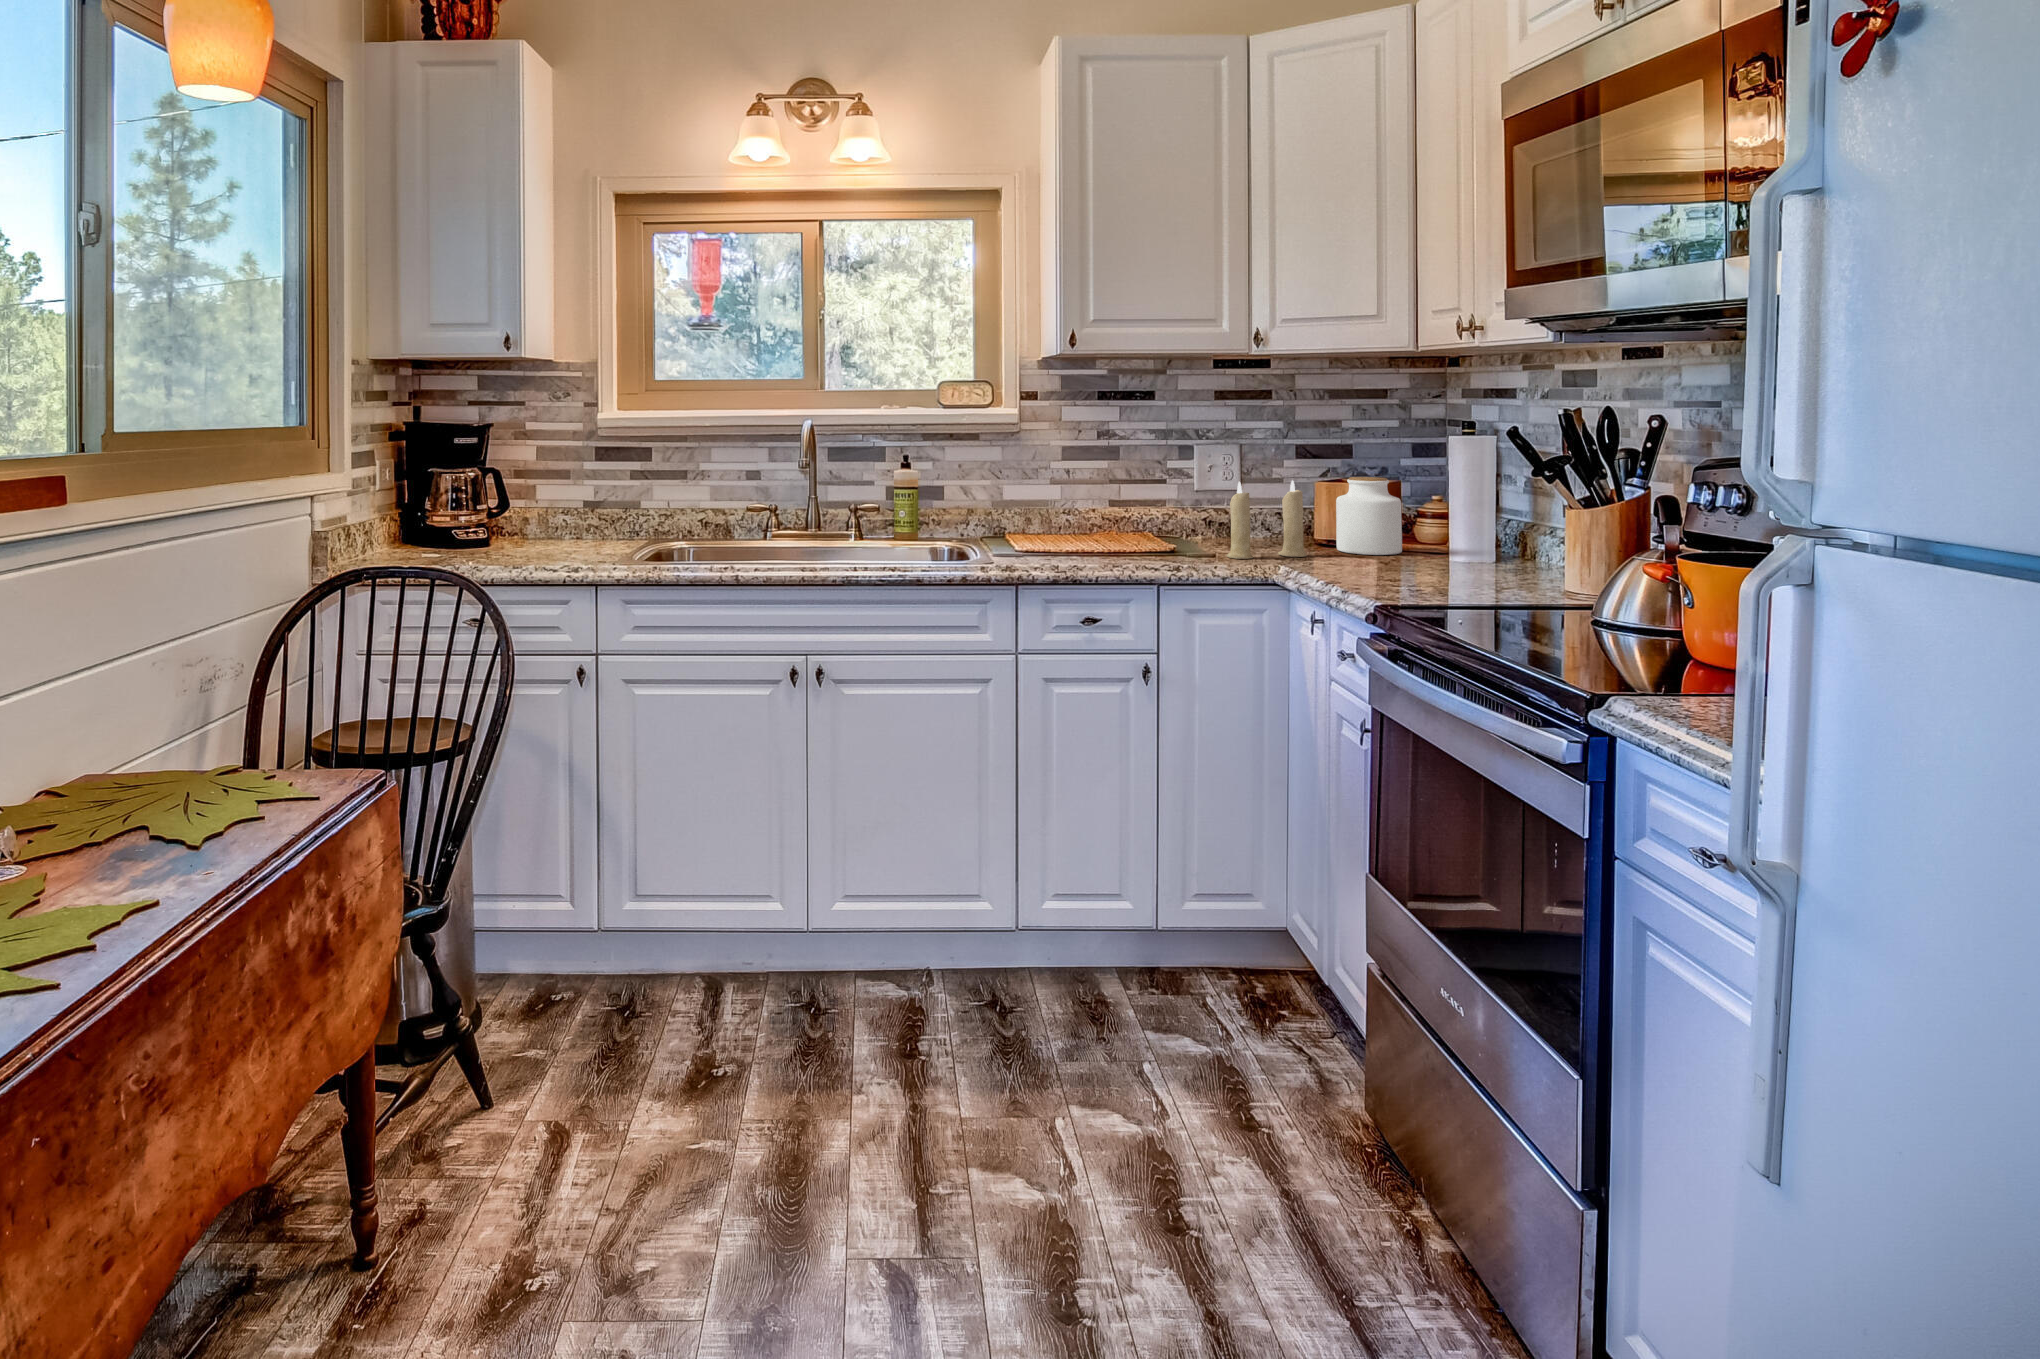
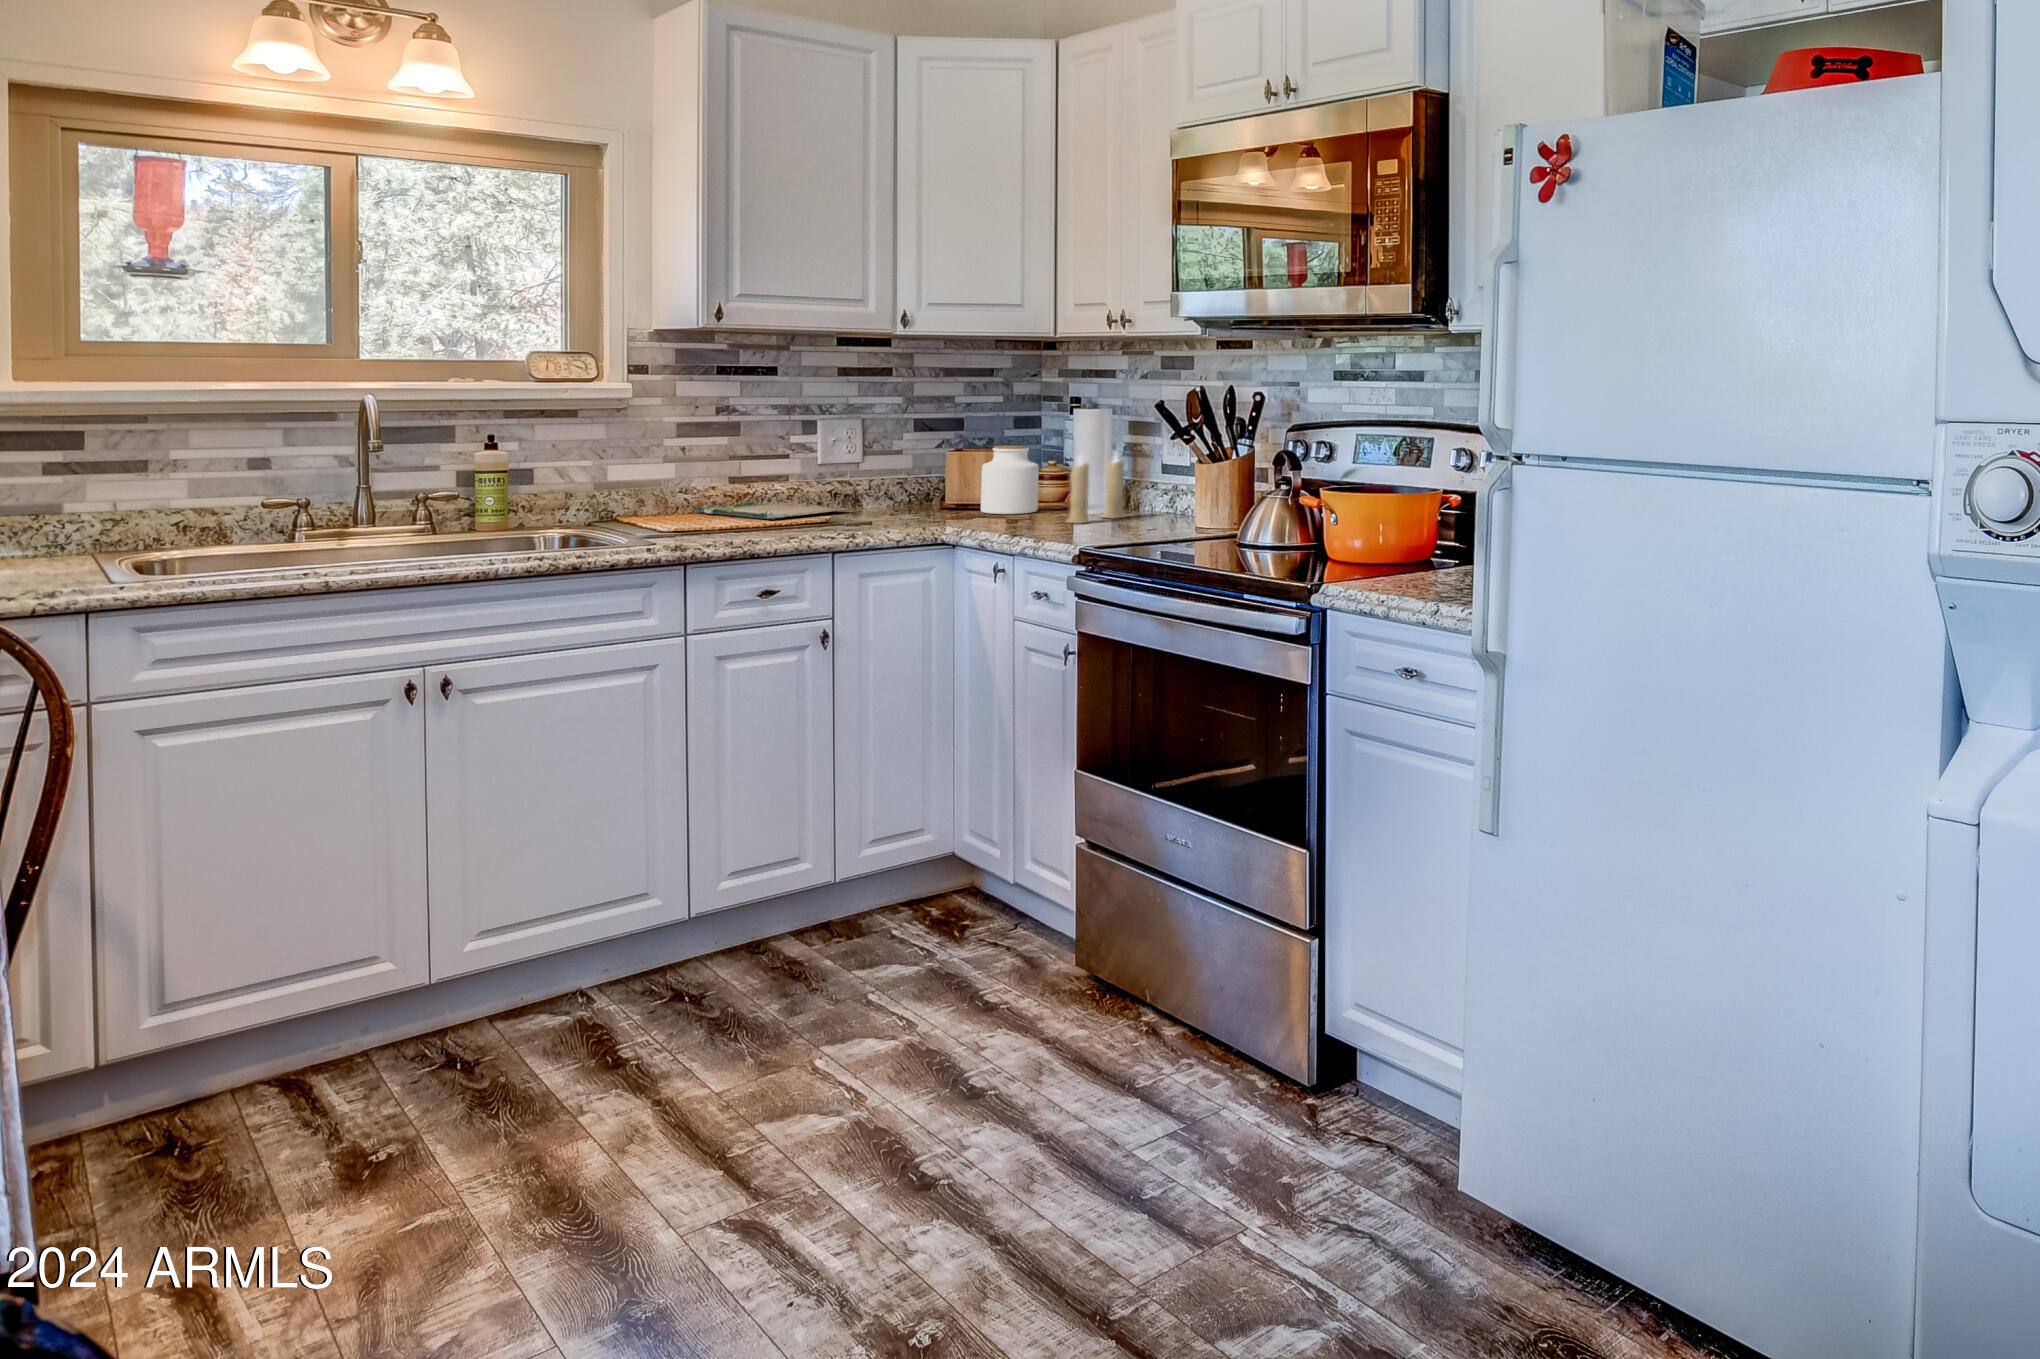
candle: present [1226,480,1307,559] -> present [1067,453,1124,523]
tray: none [1084,515,1213,542] -> present [691,500,851,520]

